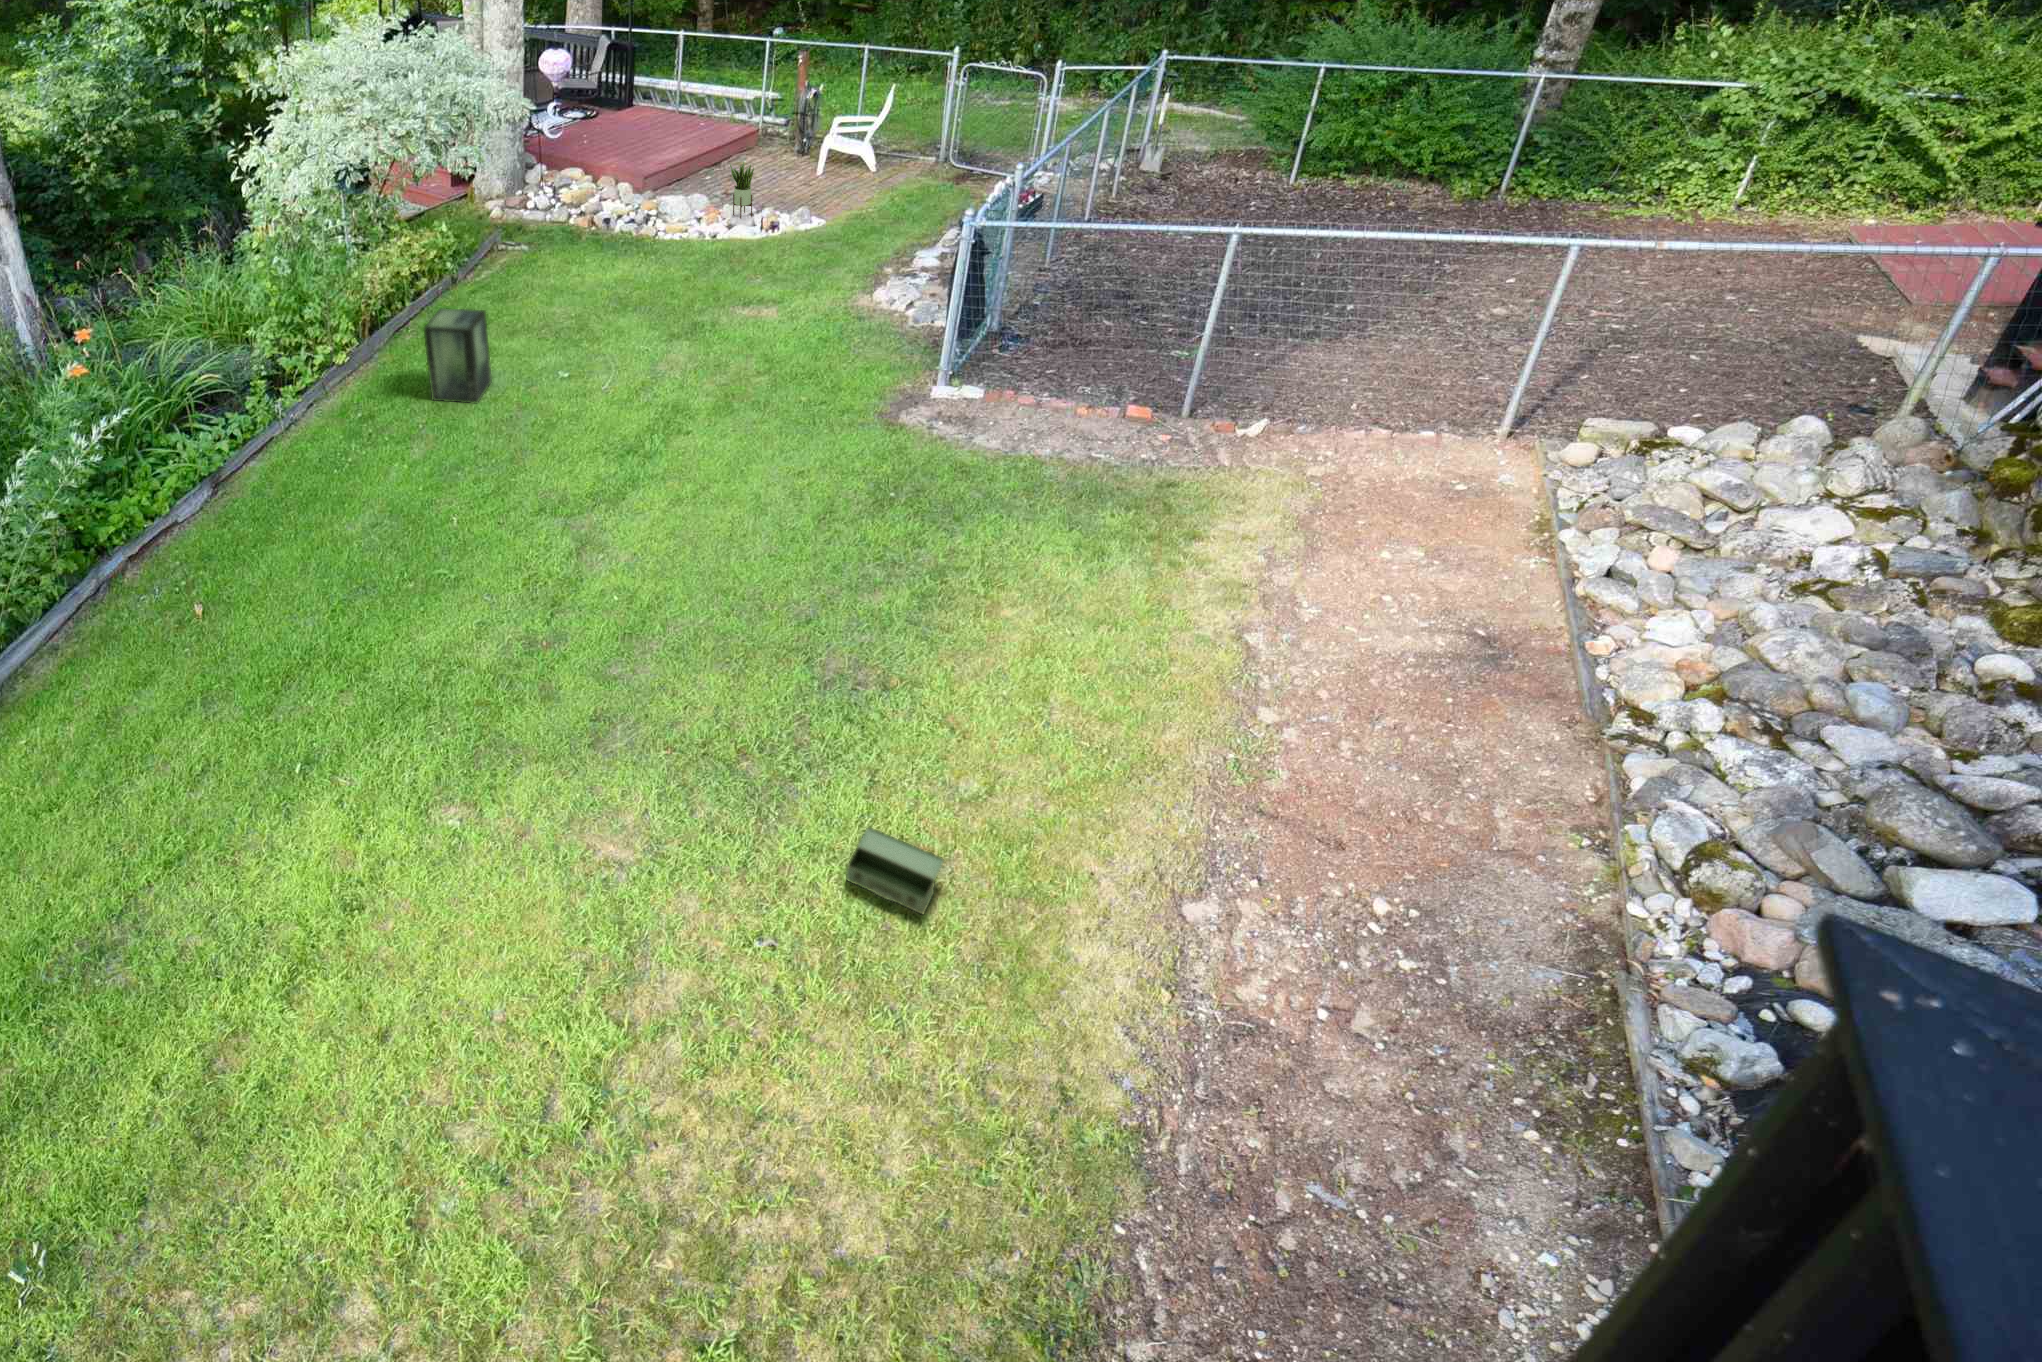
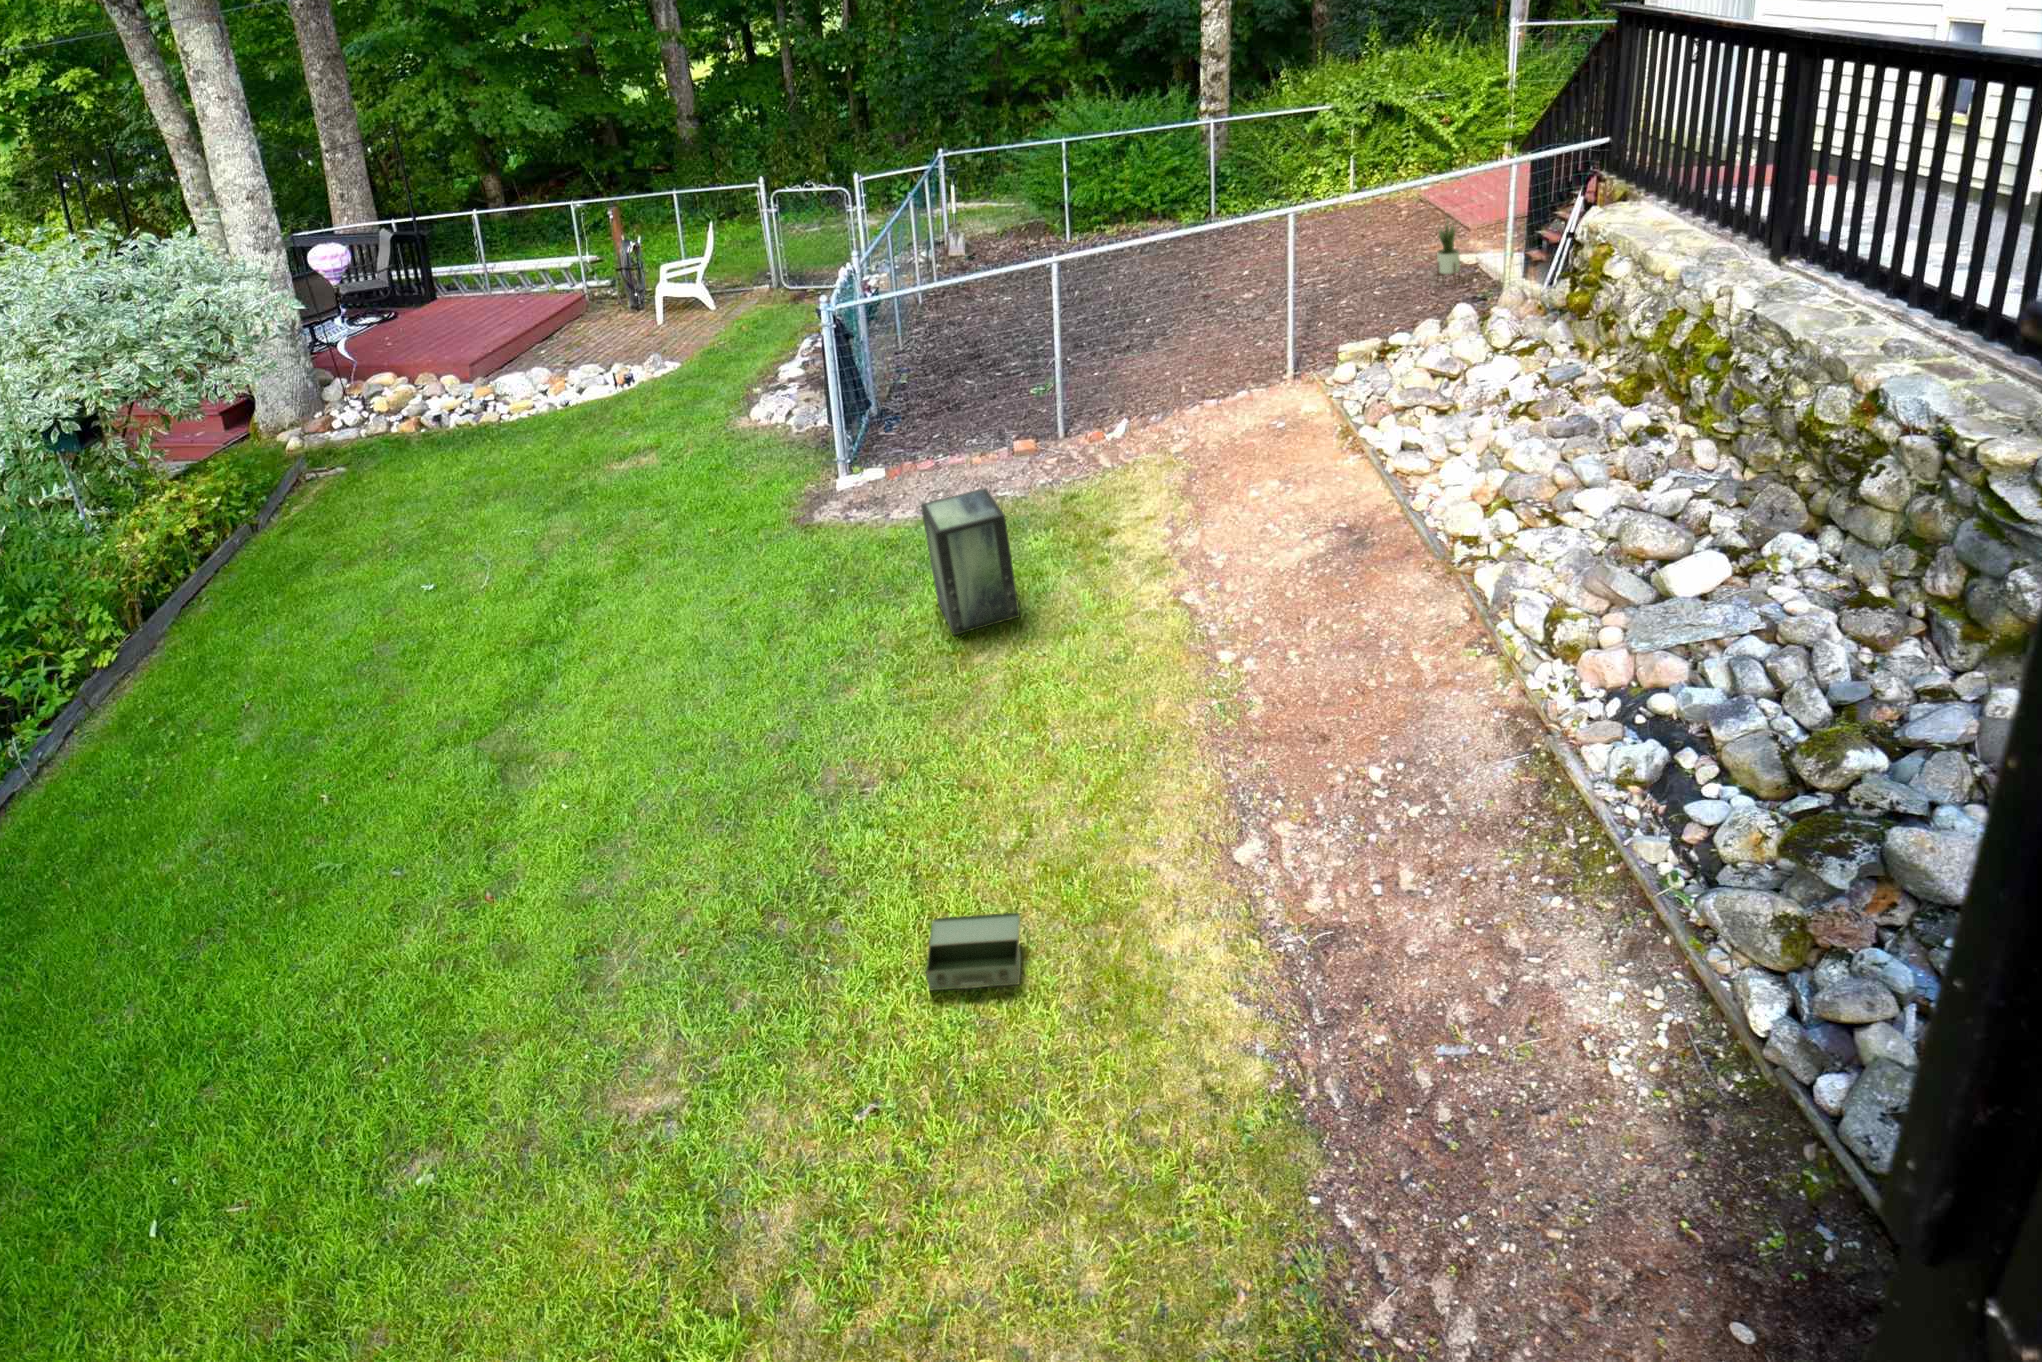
potted plant: present [730,162,754,218] -> present [1437,223,1460,282]
storage box: present [424,308,492,403] -> present [921,488,1020,636]

